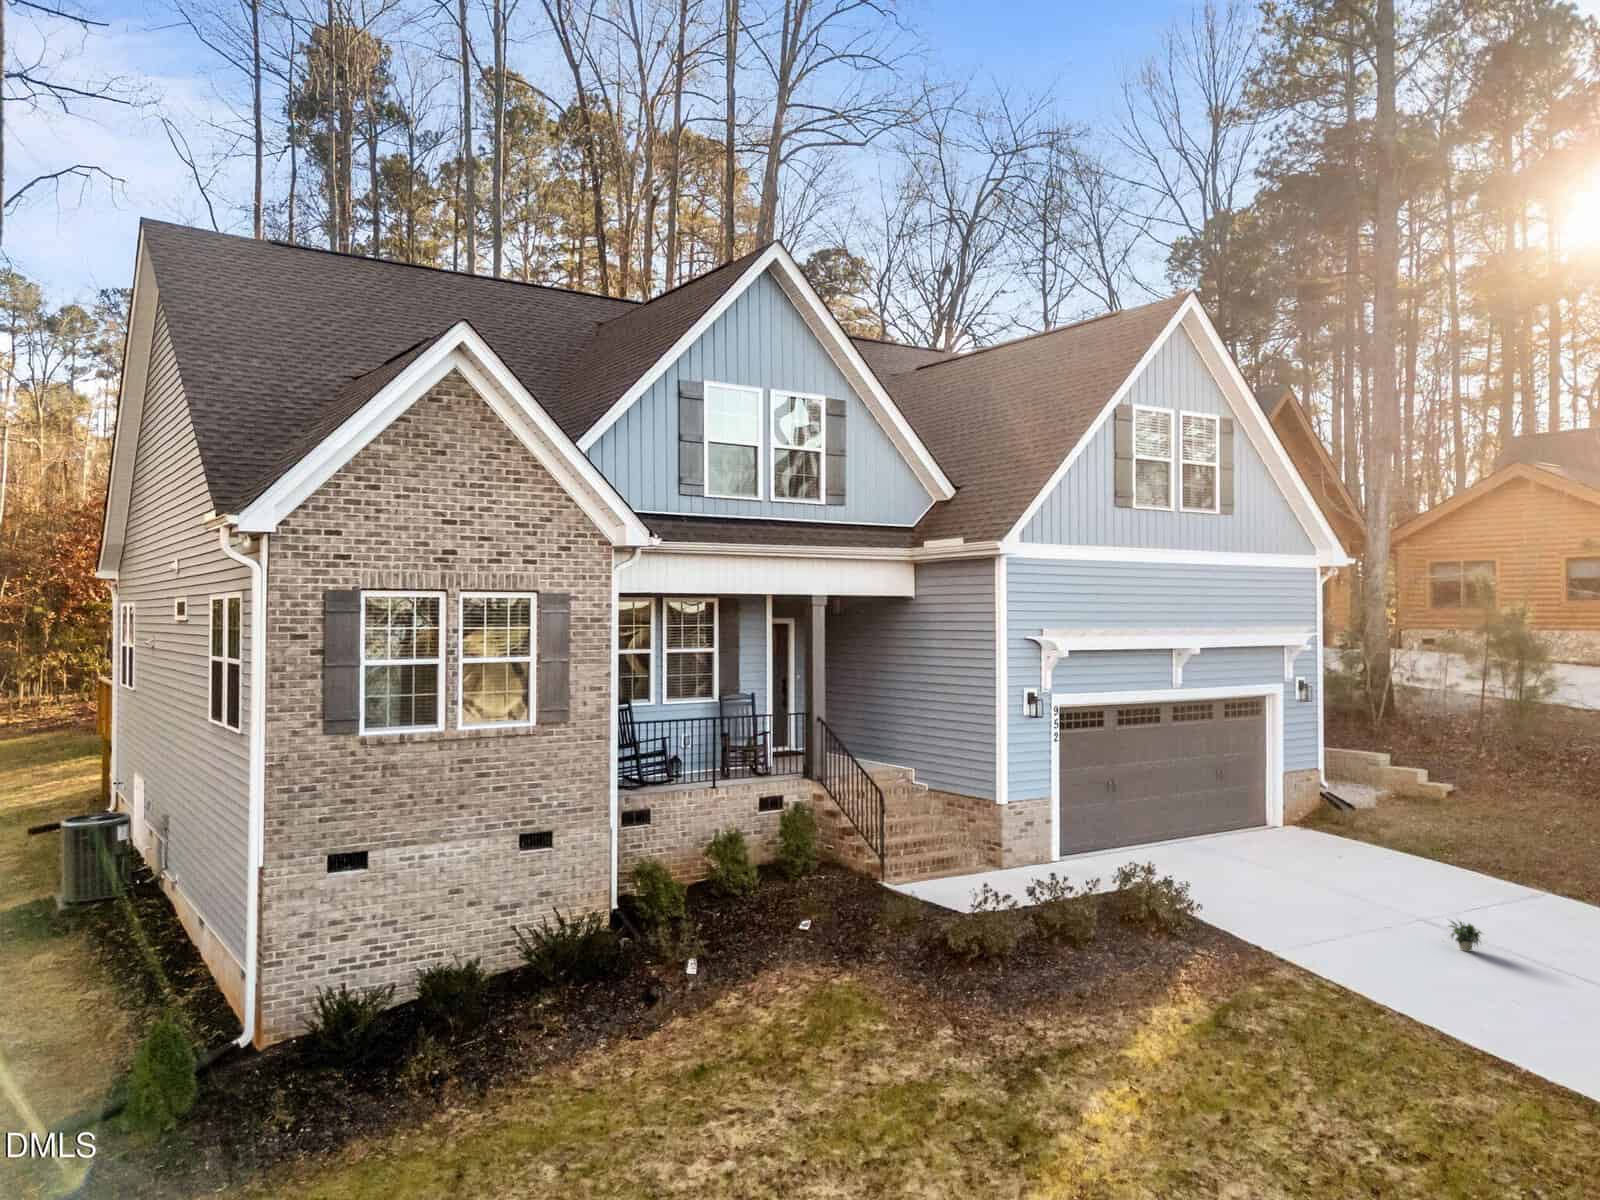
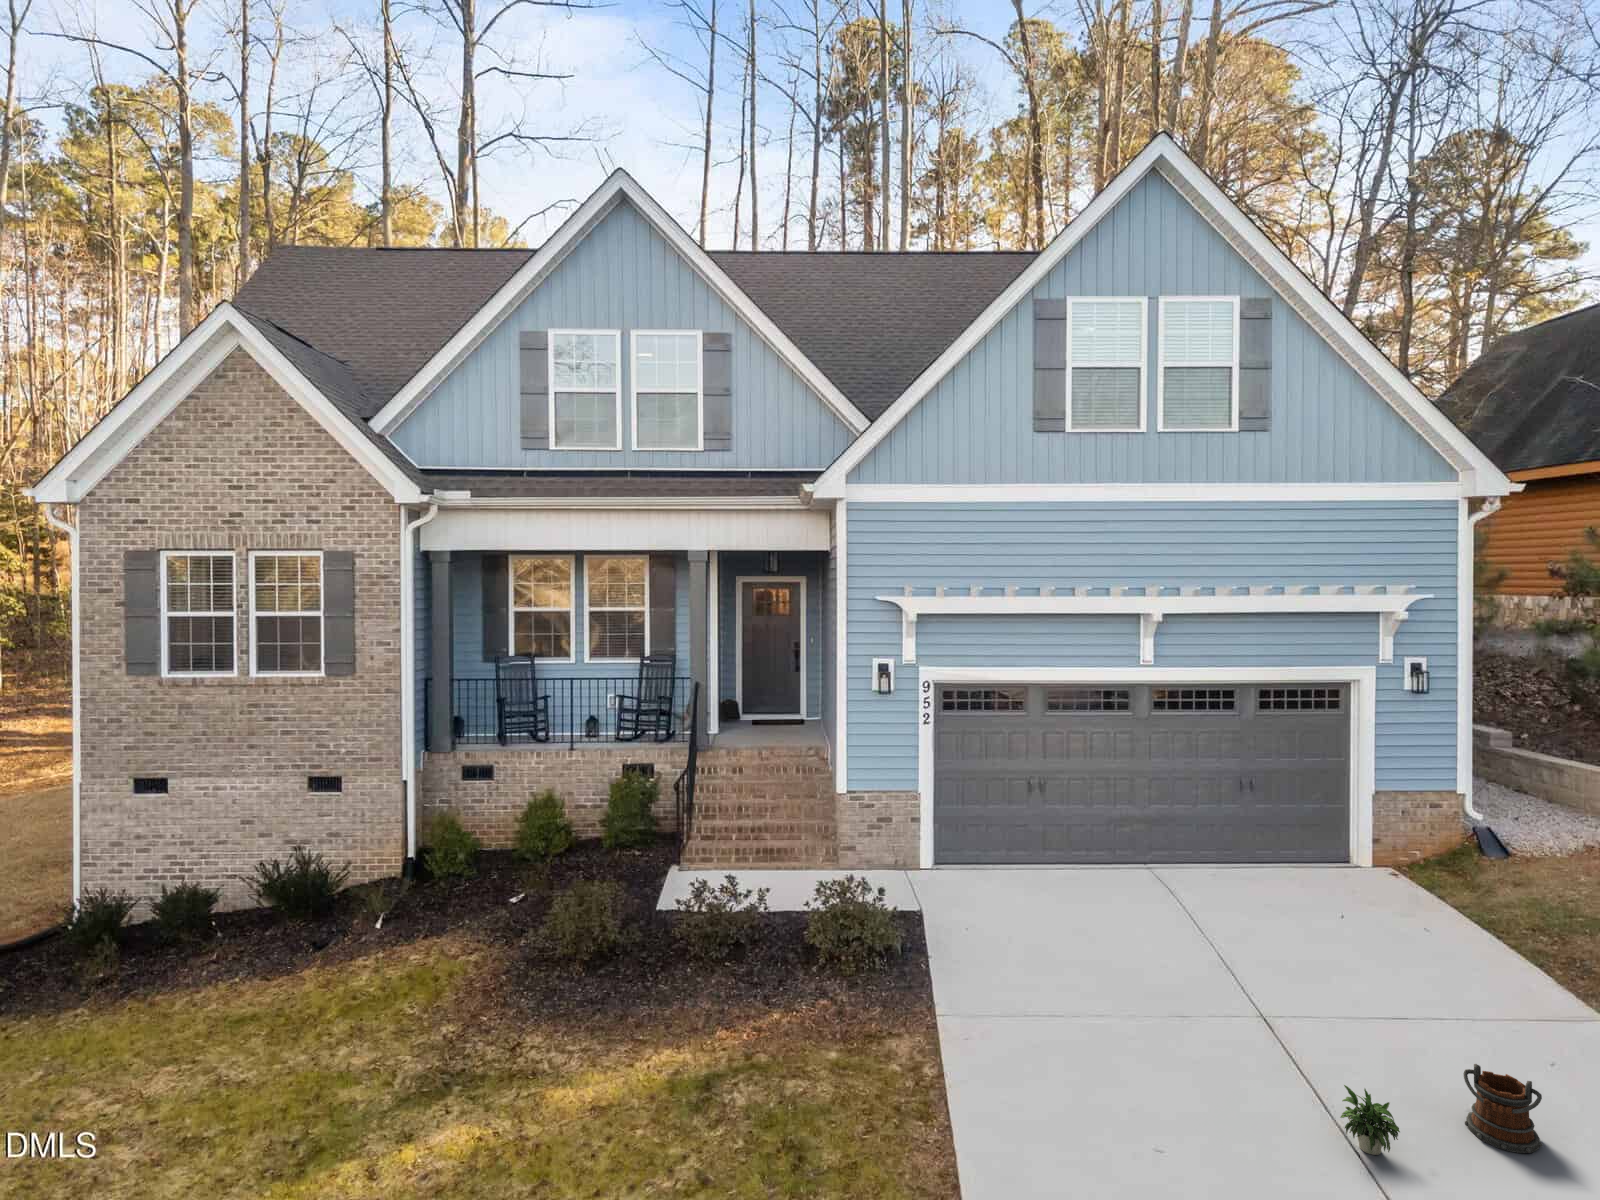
bucket: none [1480,899,1520,939] -> present [1463,1064,1542,1153]

